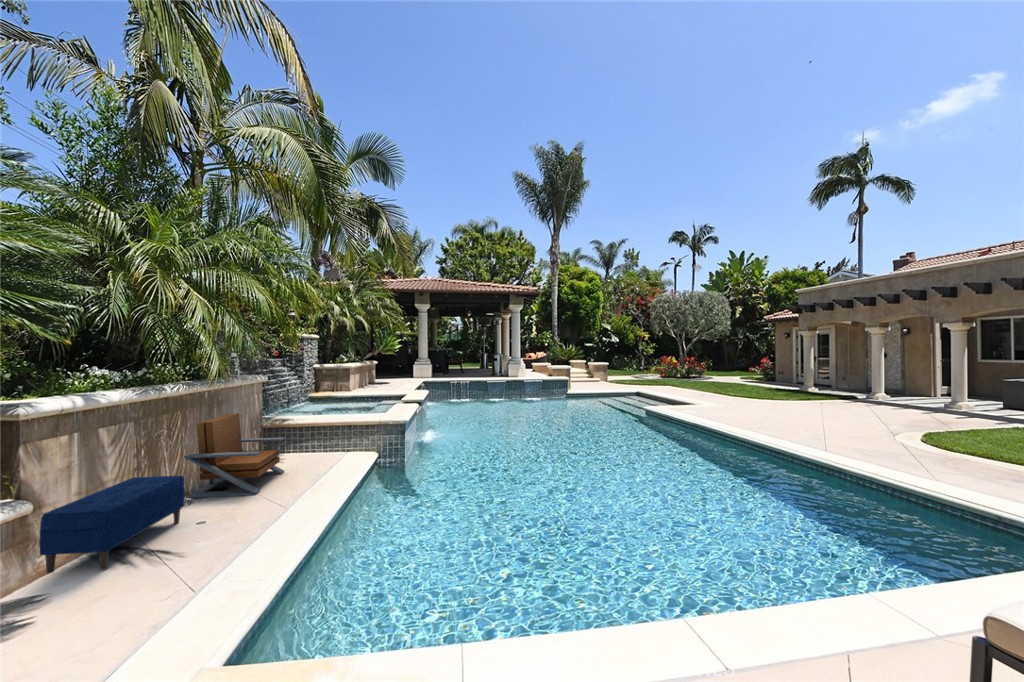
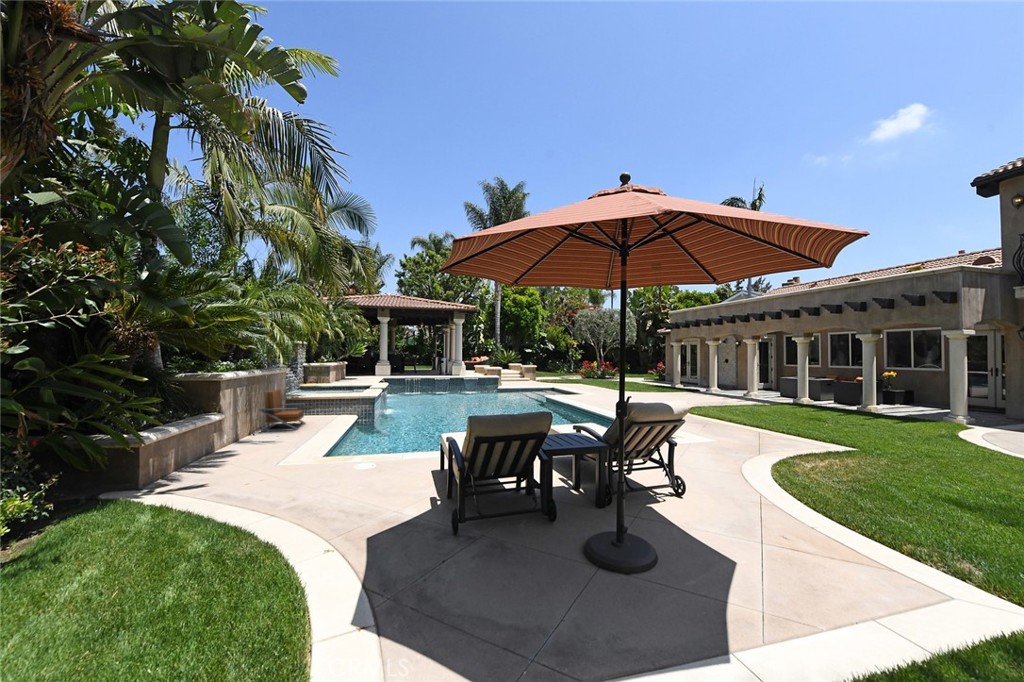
bench: present [39,476,185,573] -> none [222,415,269,448]

